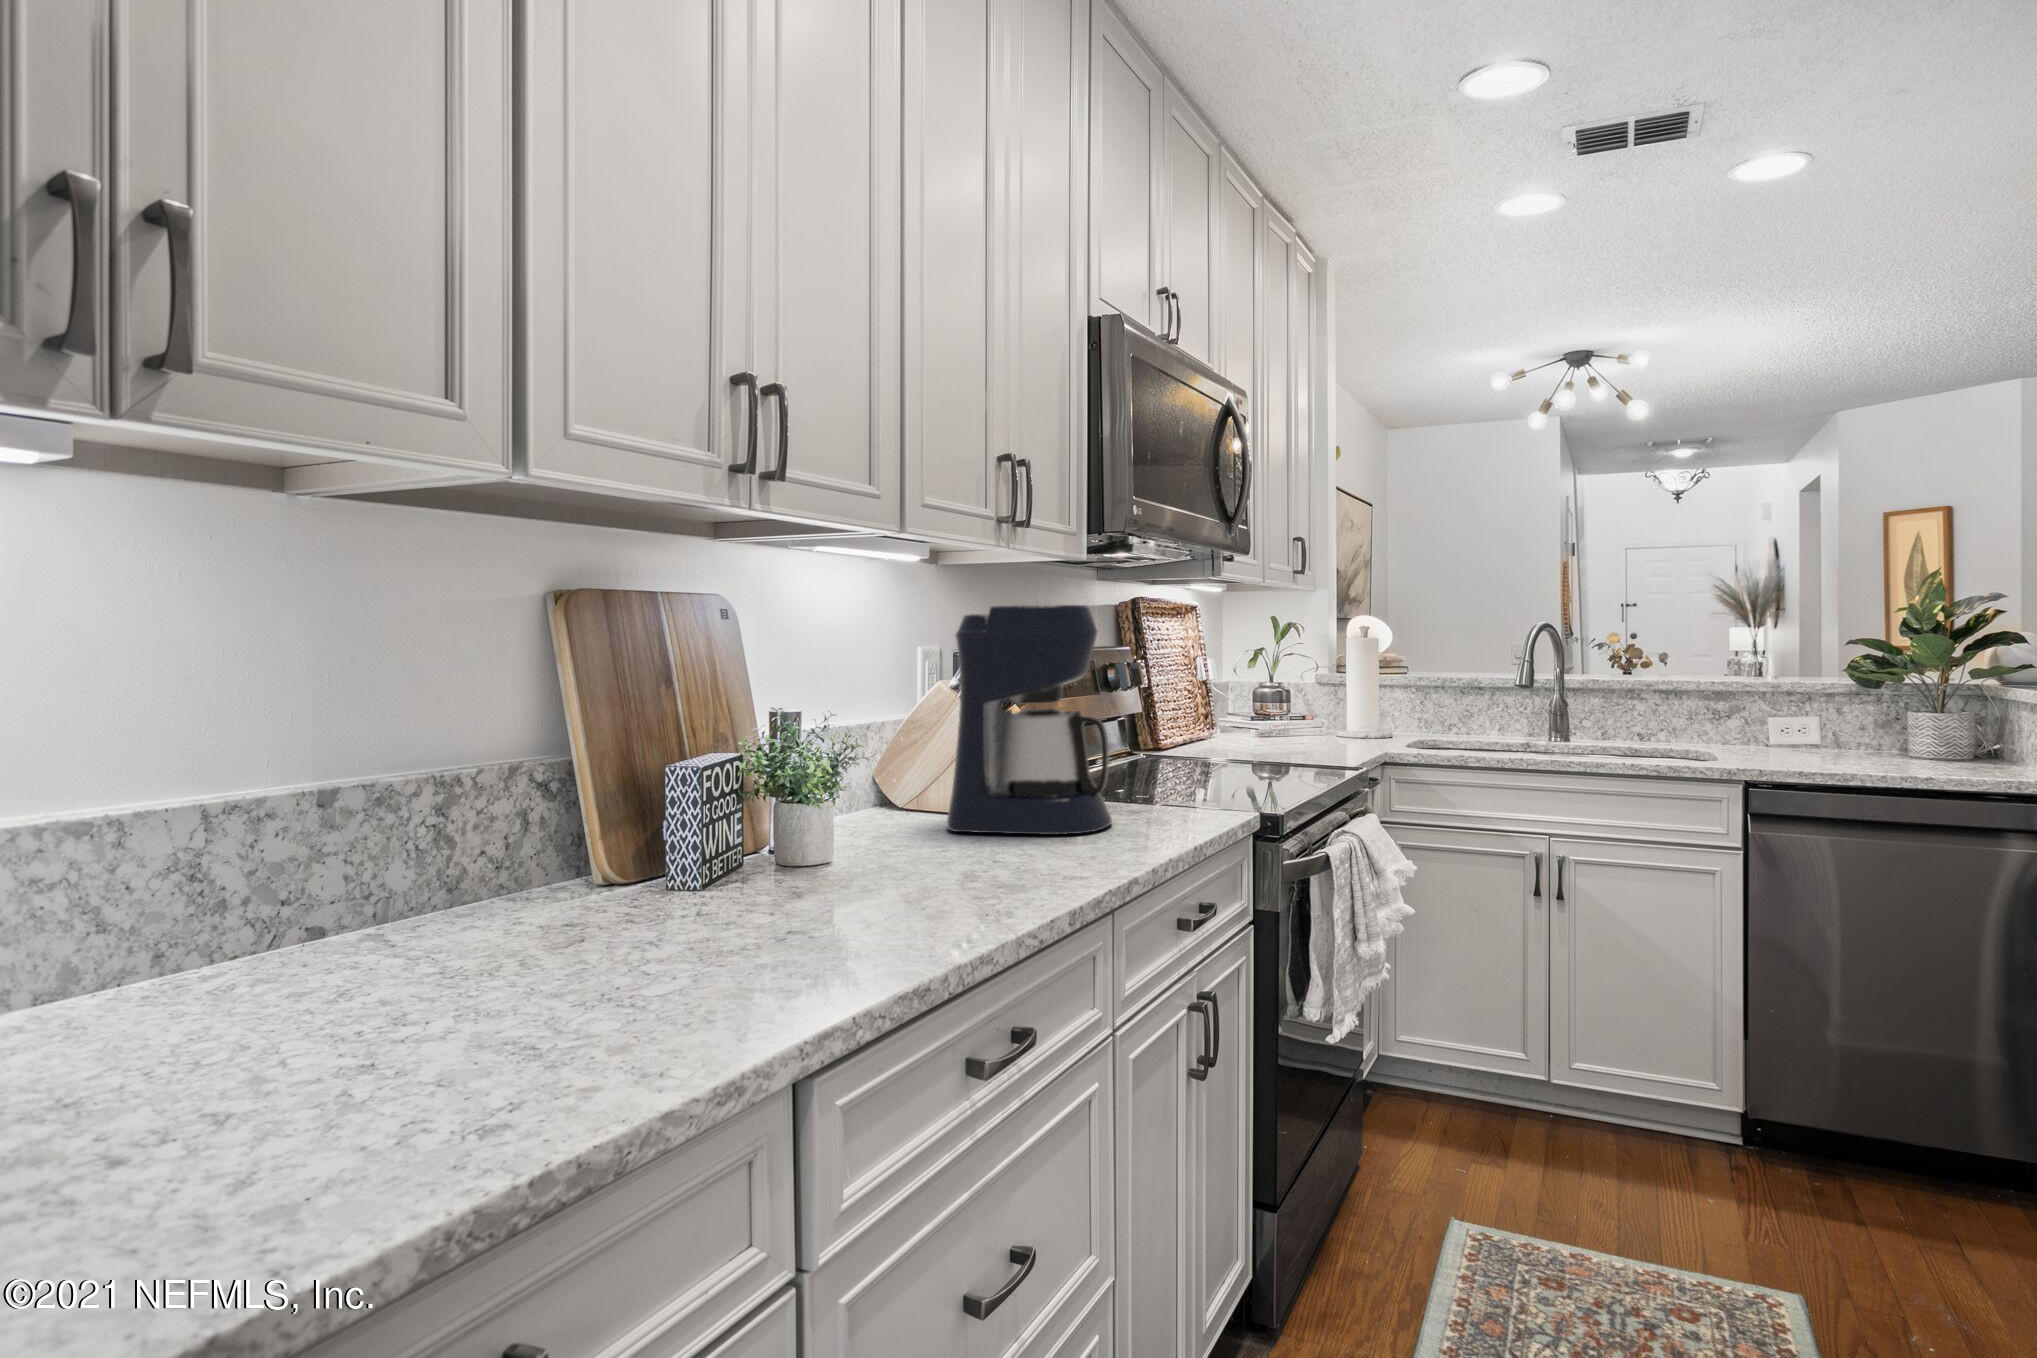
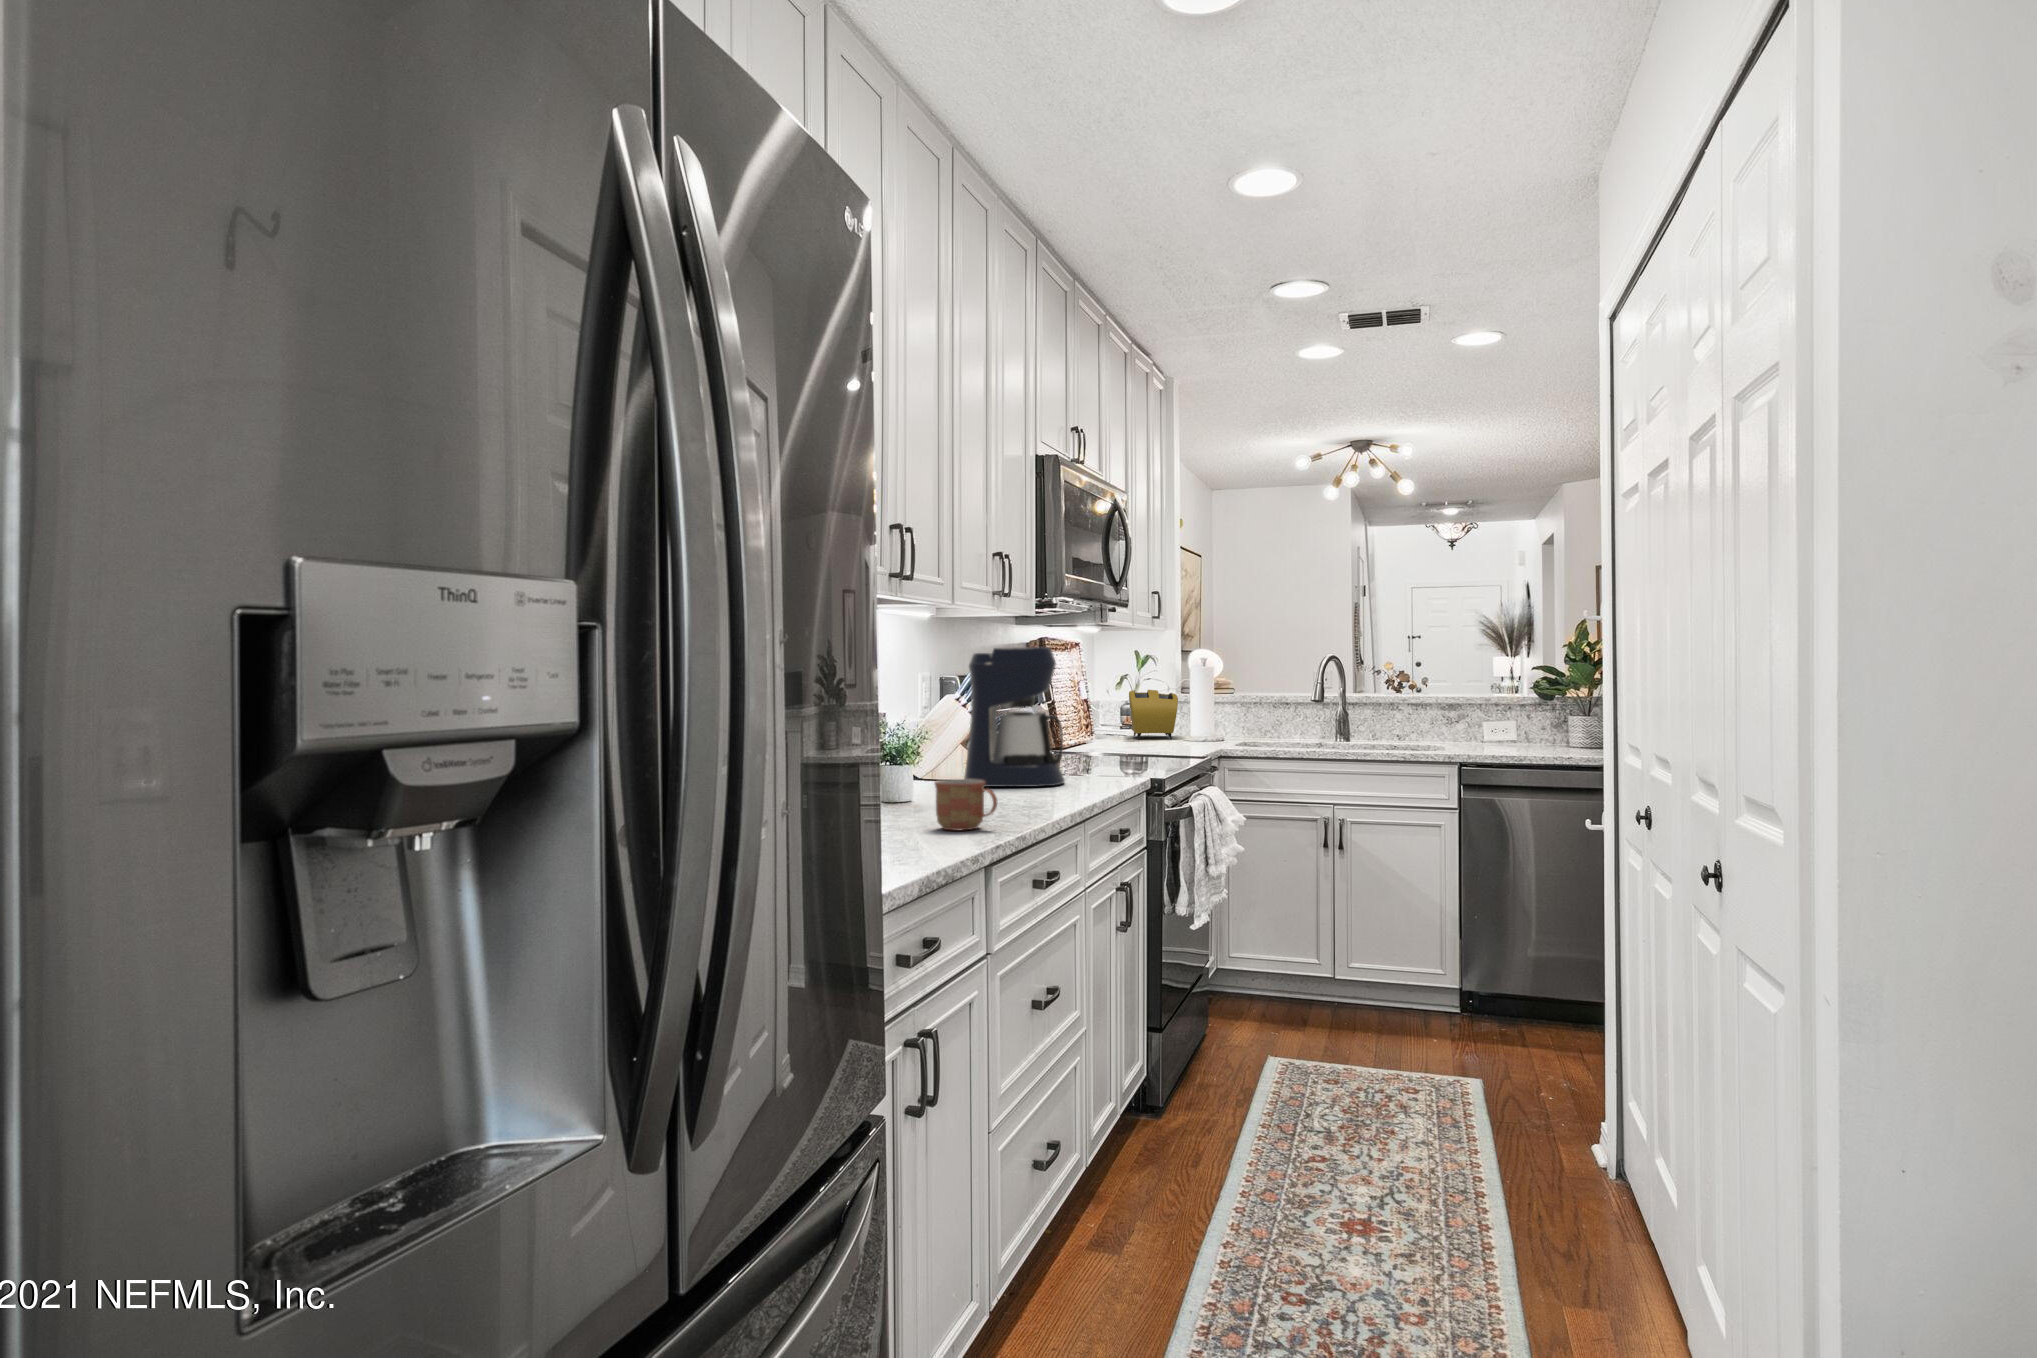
toaster: none [1266,668,1330,734] -> present [1129,690,1178,739]
mug: none [719,868,844,988] -> present [935,779,997,831]

